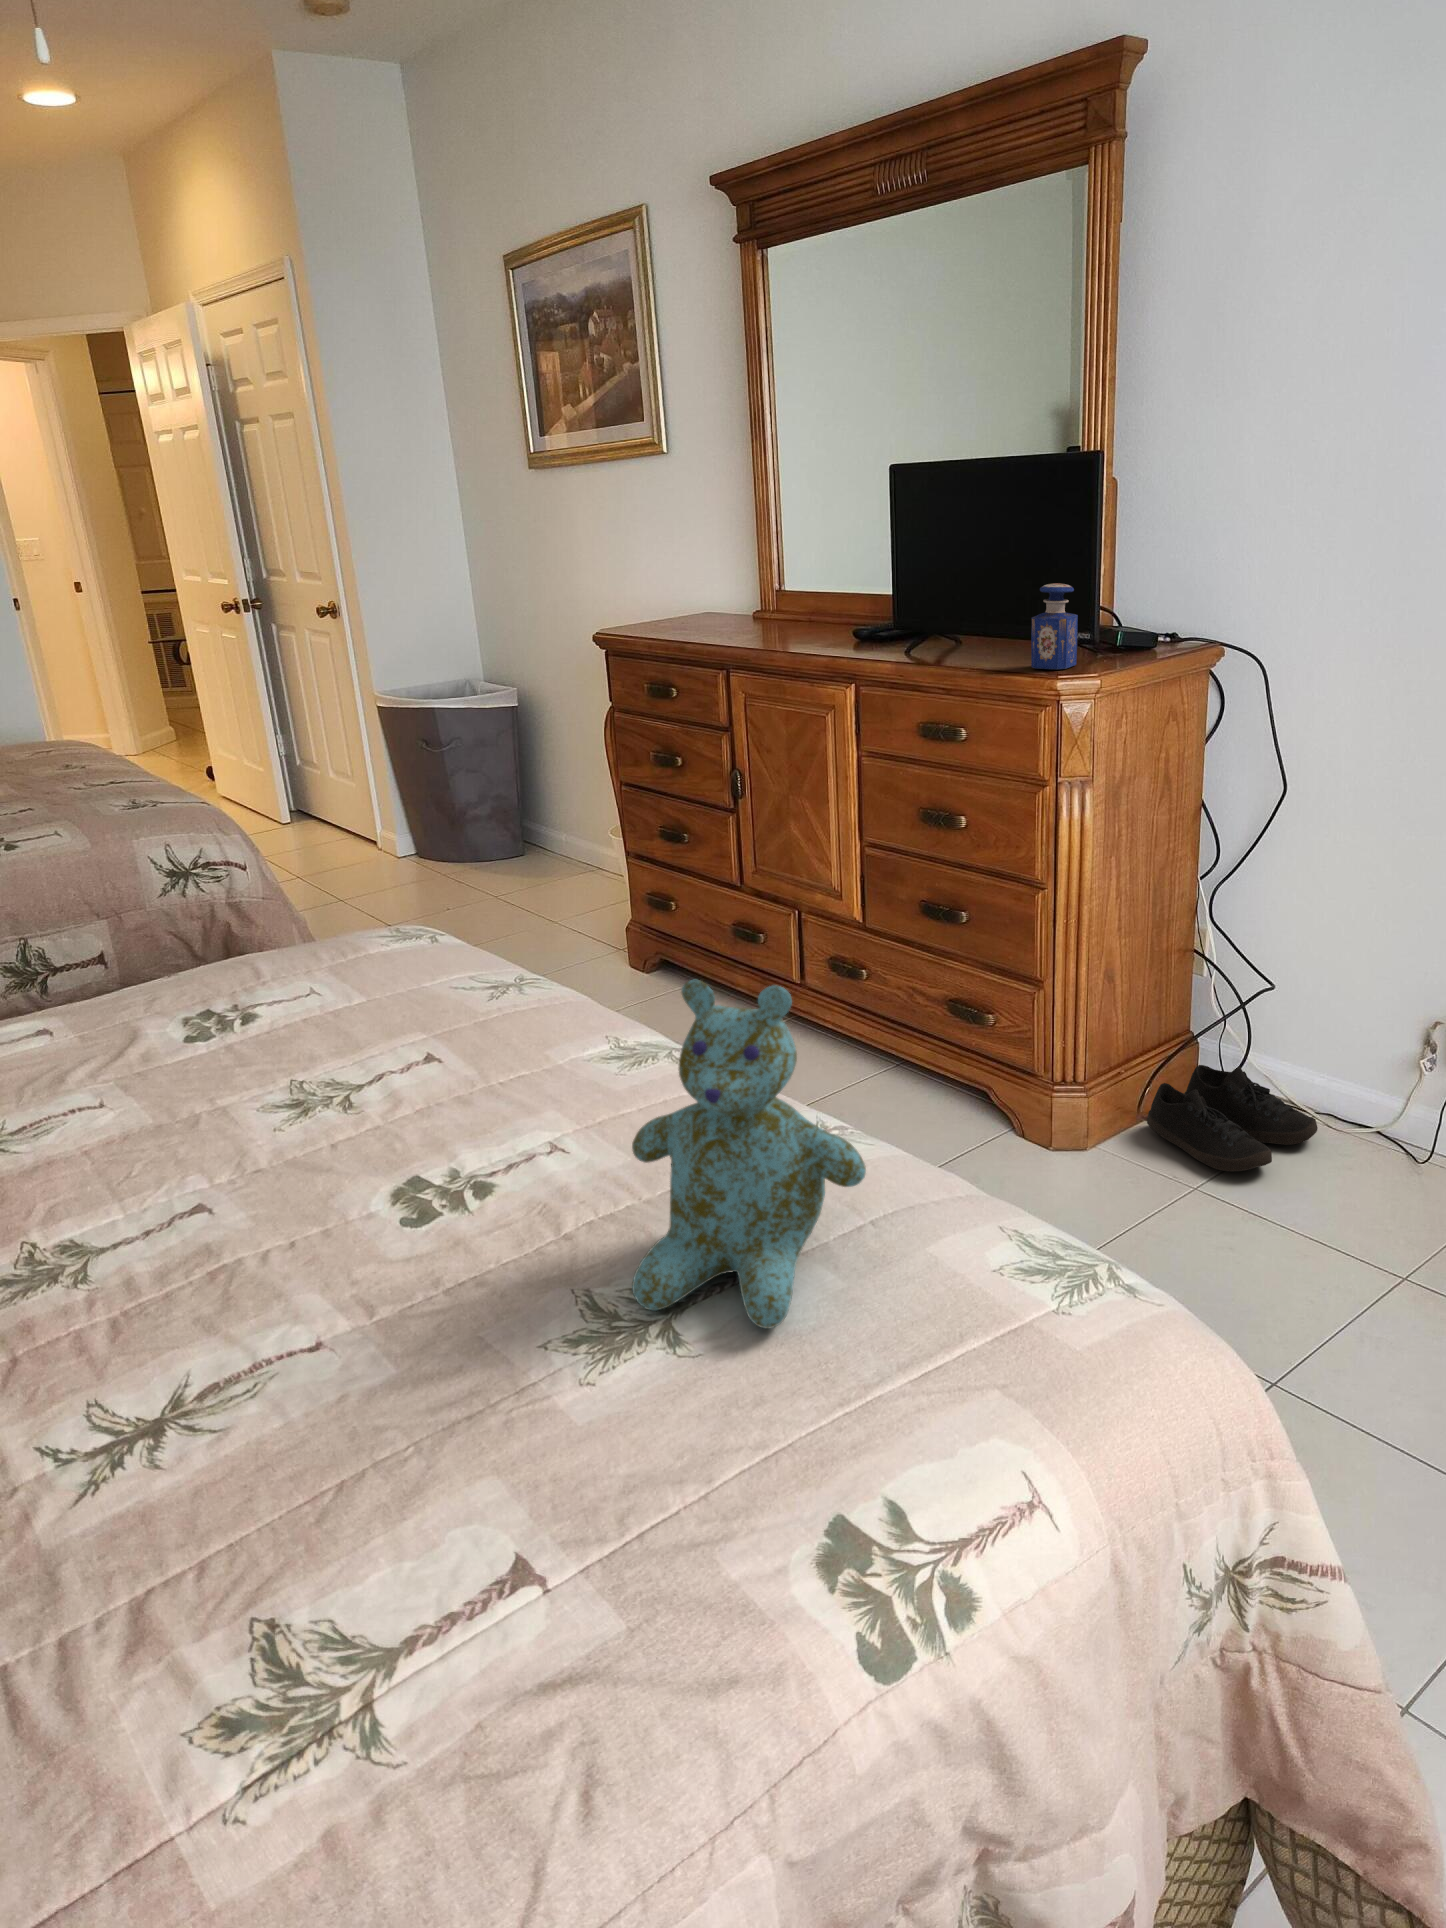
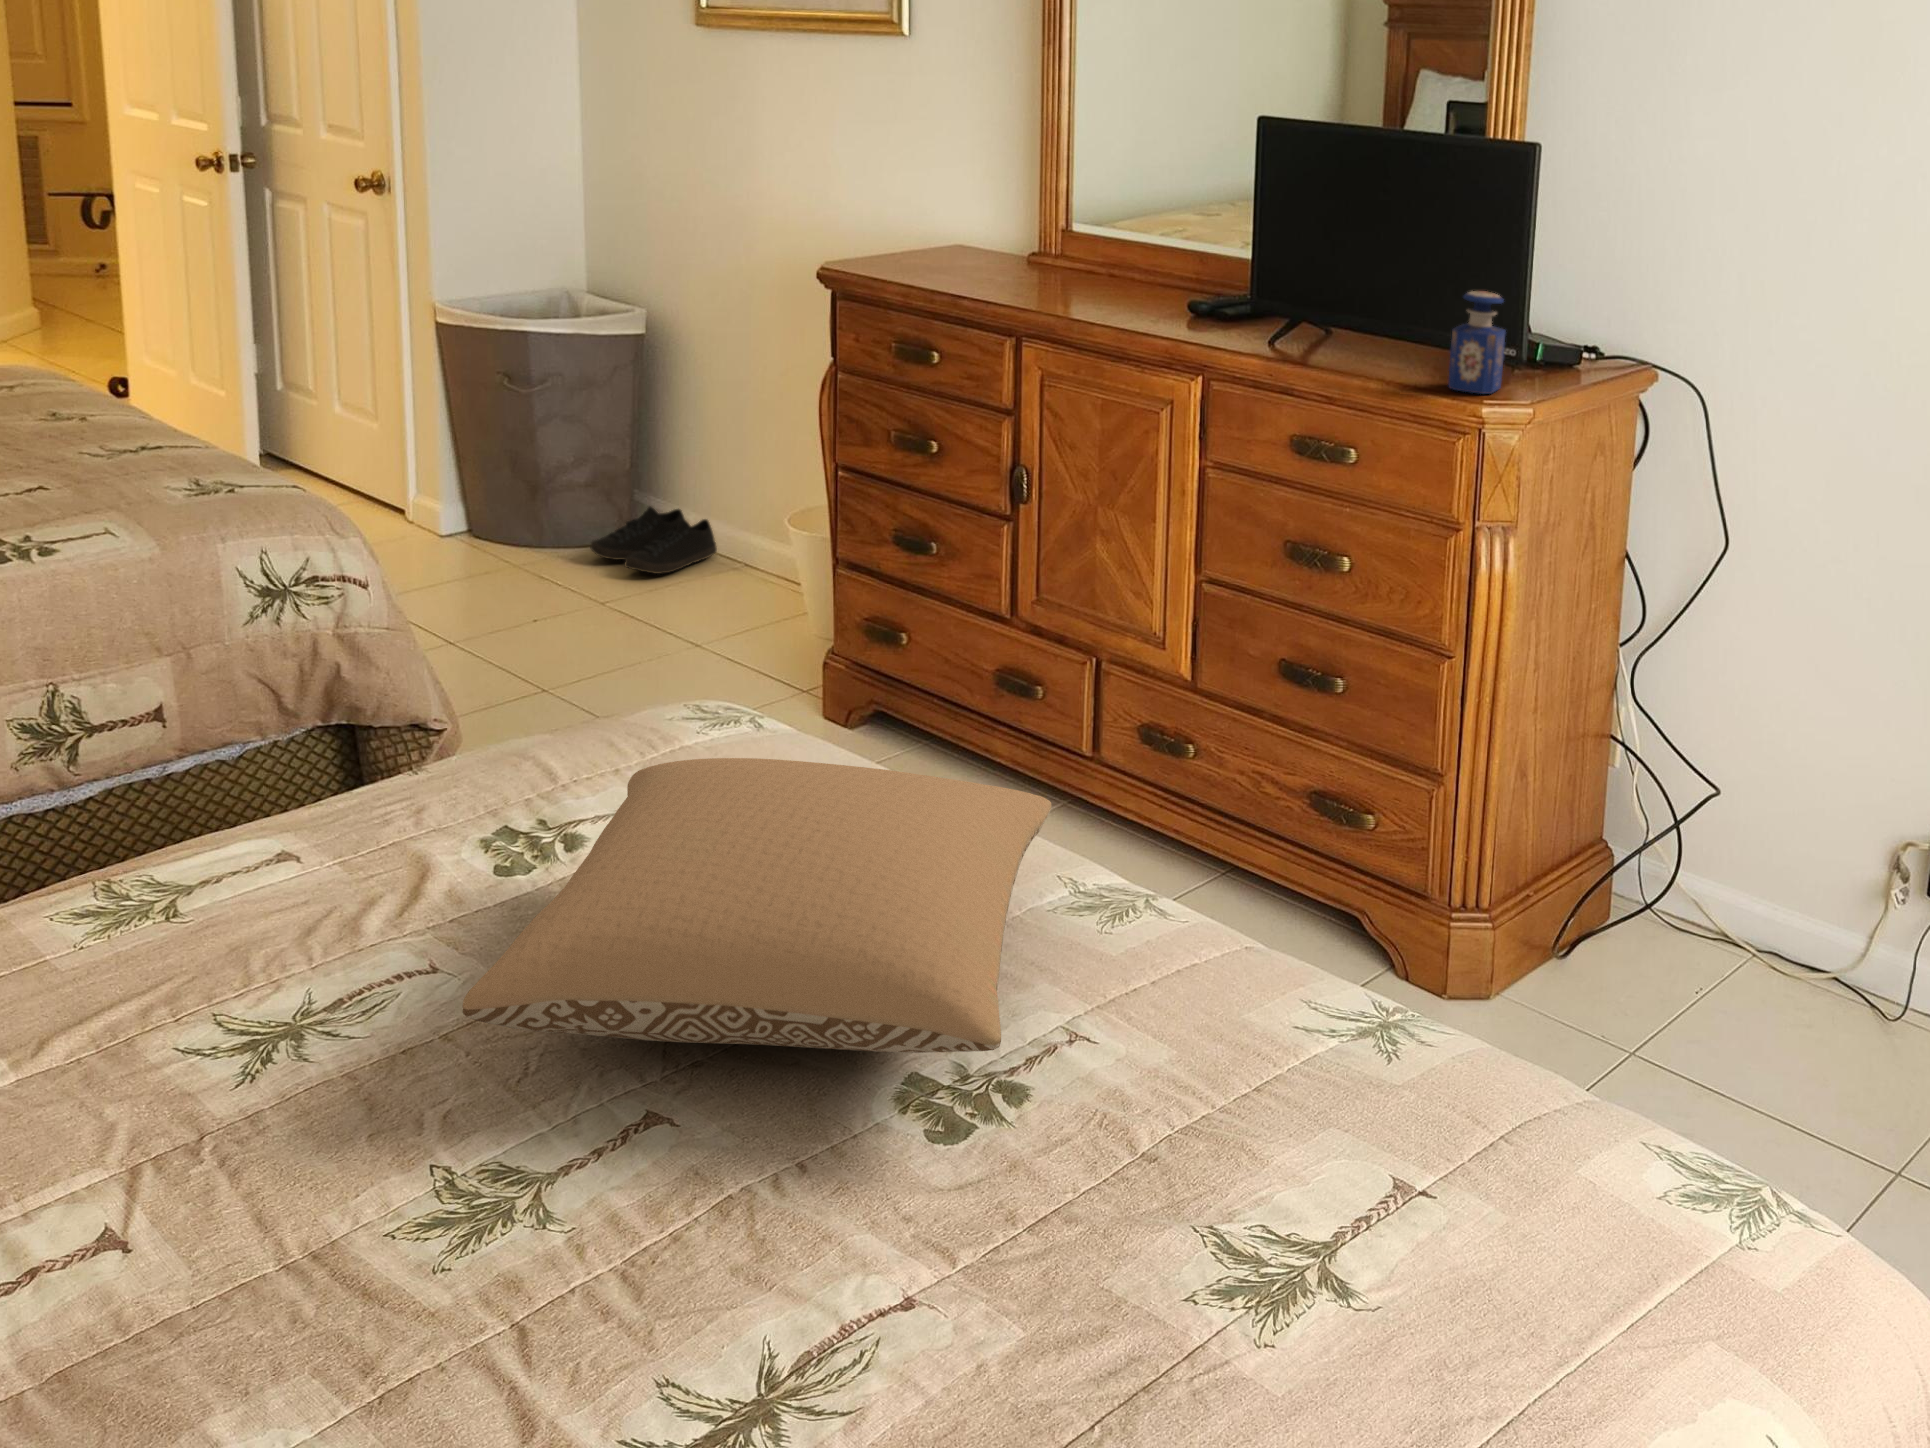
pillow: none [49,947,586,1157] -> present [462,758,1052,1053]
stuffed bear: present [632,980,866,1329] -> none [1244,853,1531,1272]
shoe: present [1147,1065,1318,1171] -> present [590,507,717,574]

